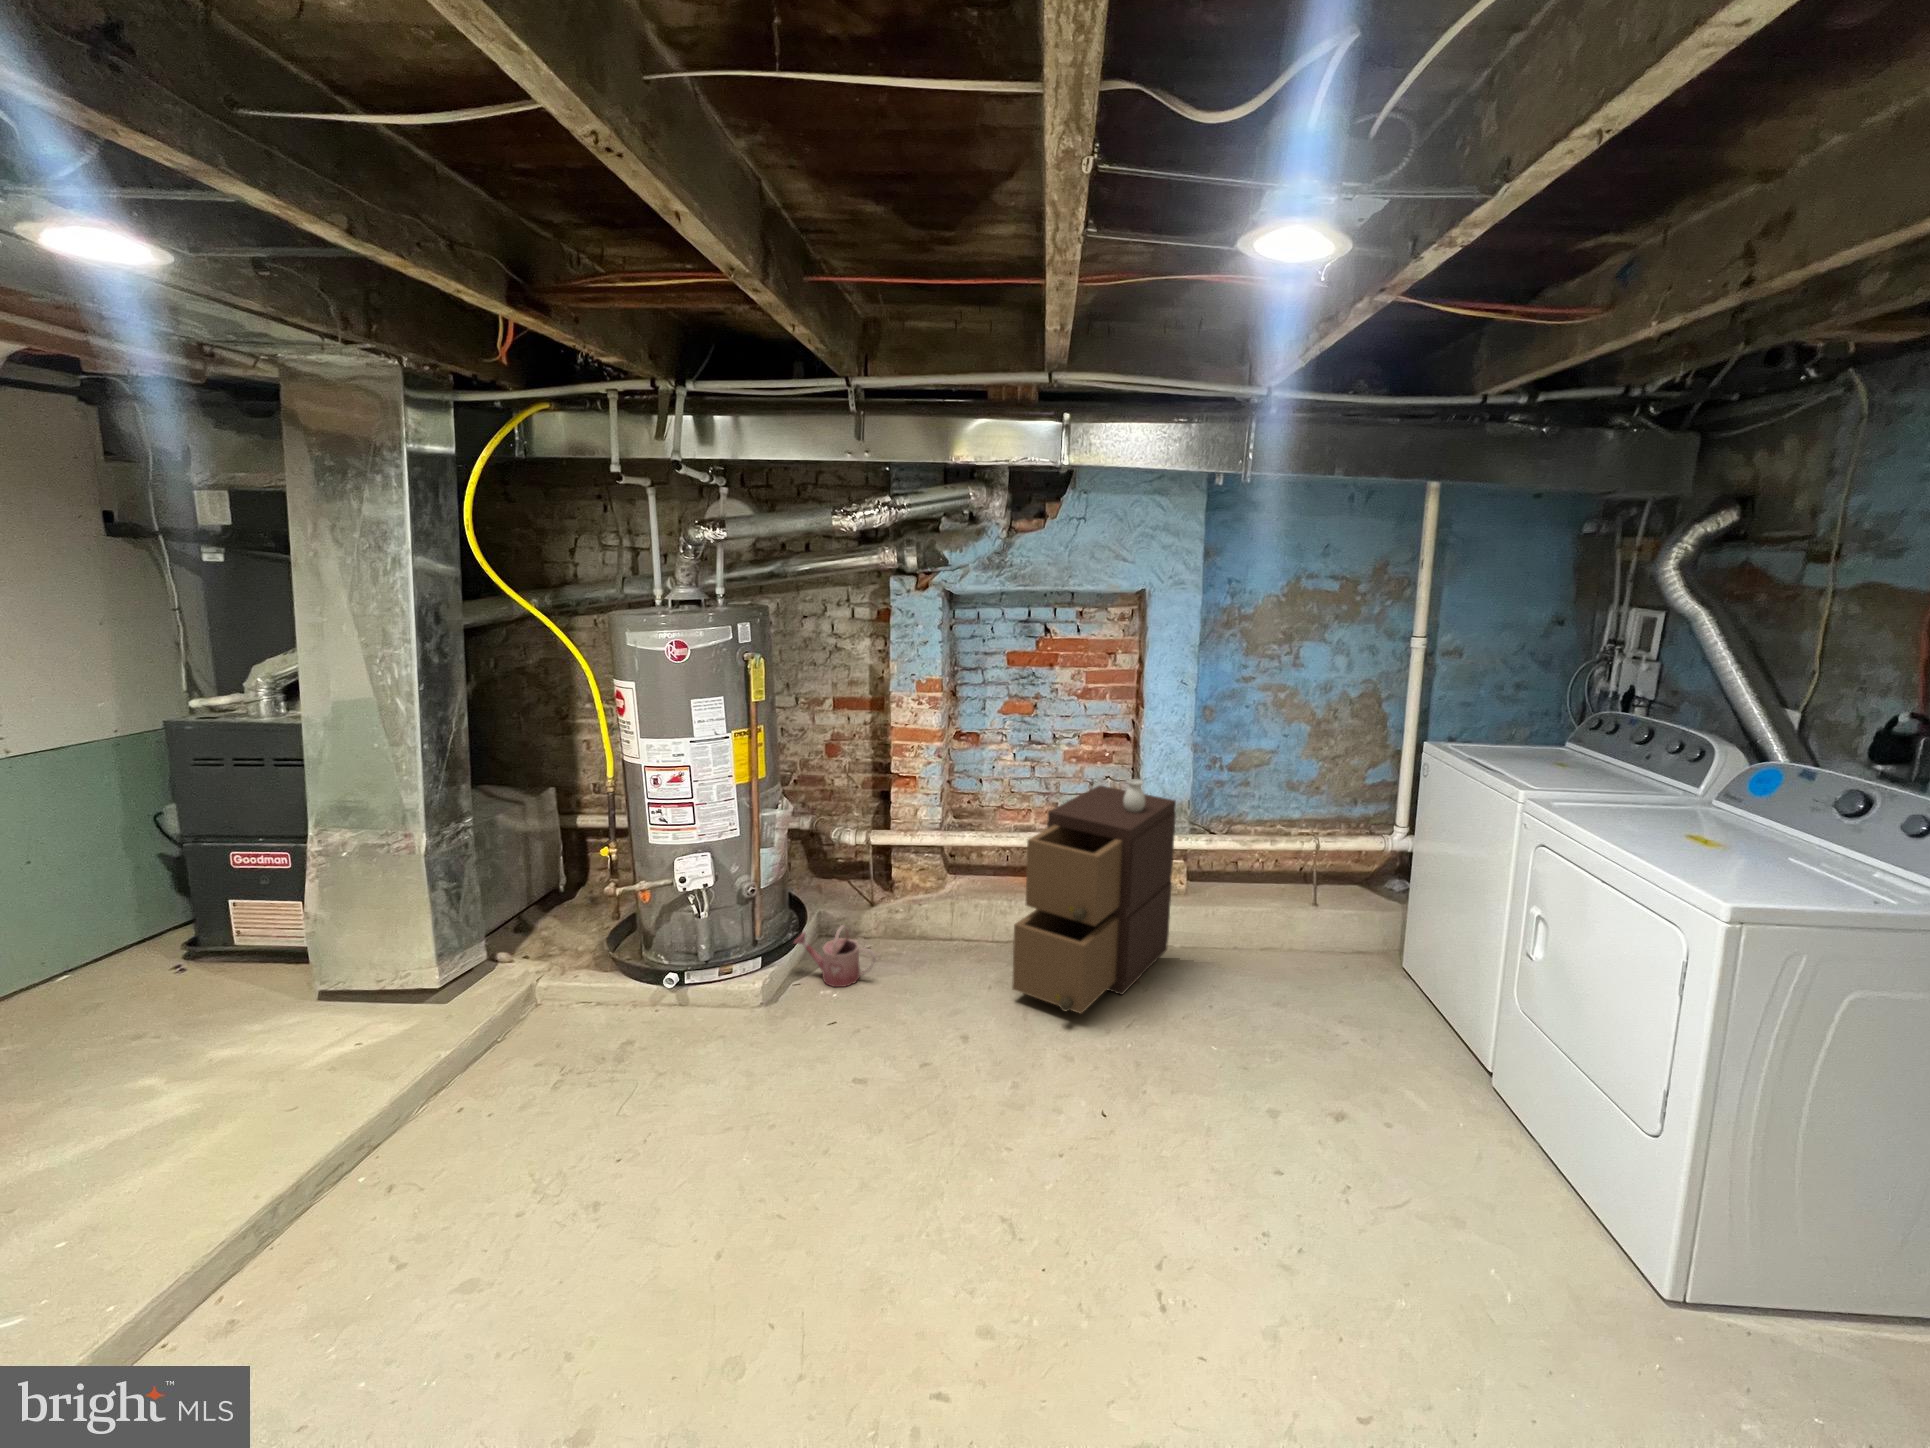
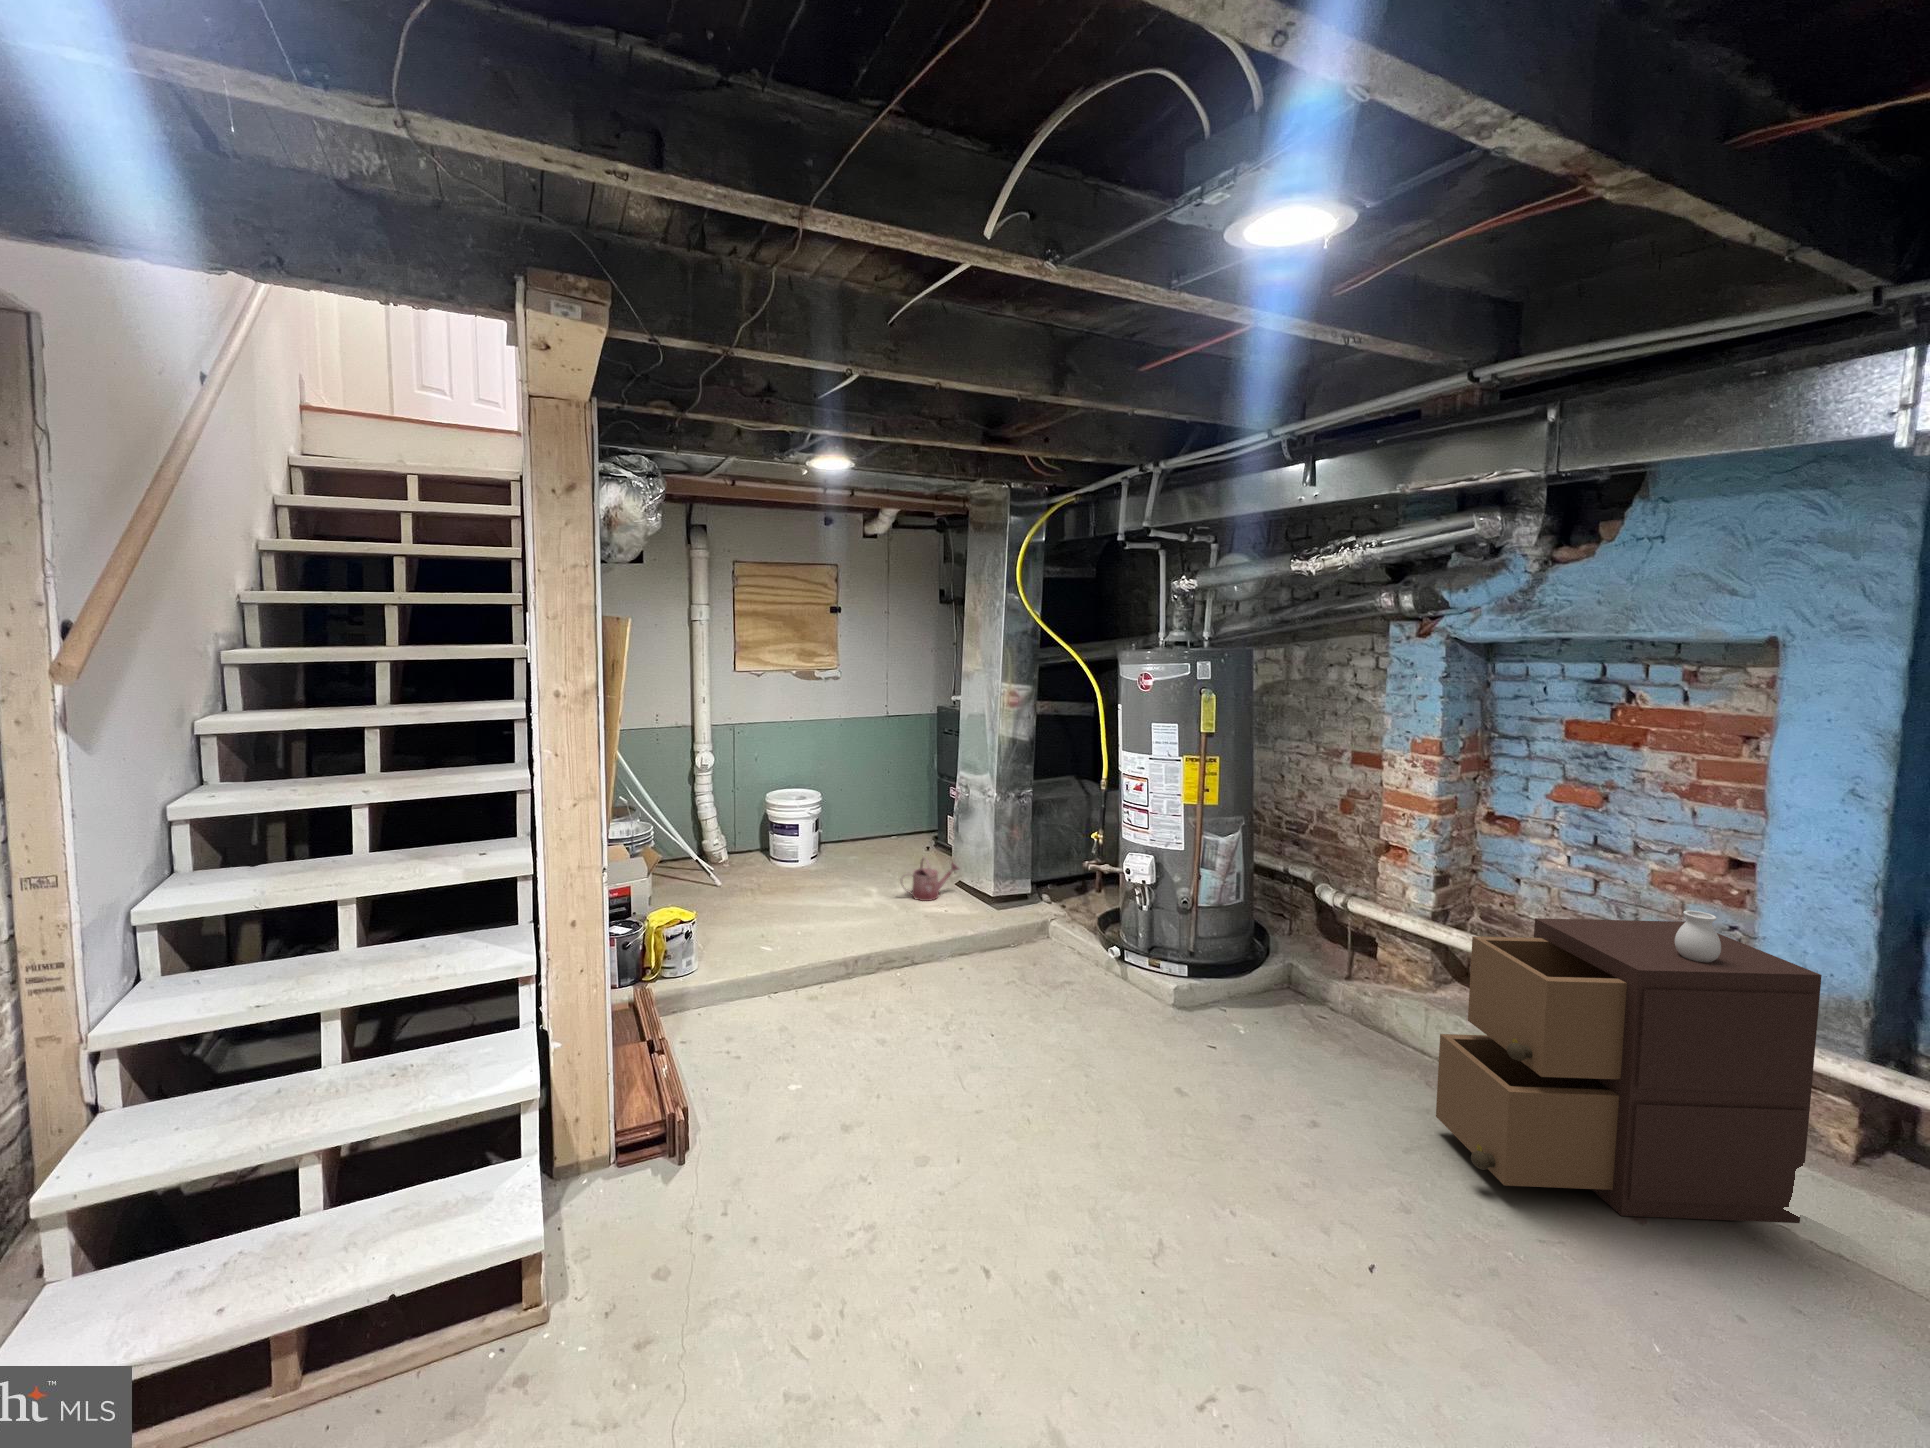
watering can: present [794,925,876,987] -> present [900,857,959,901]

